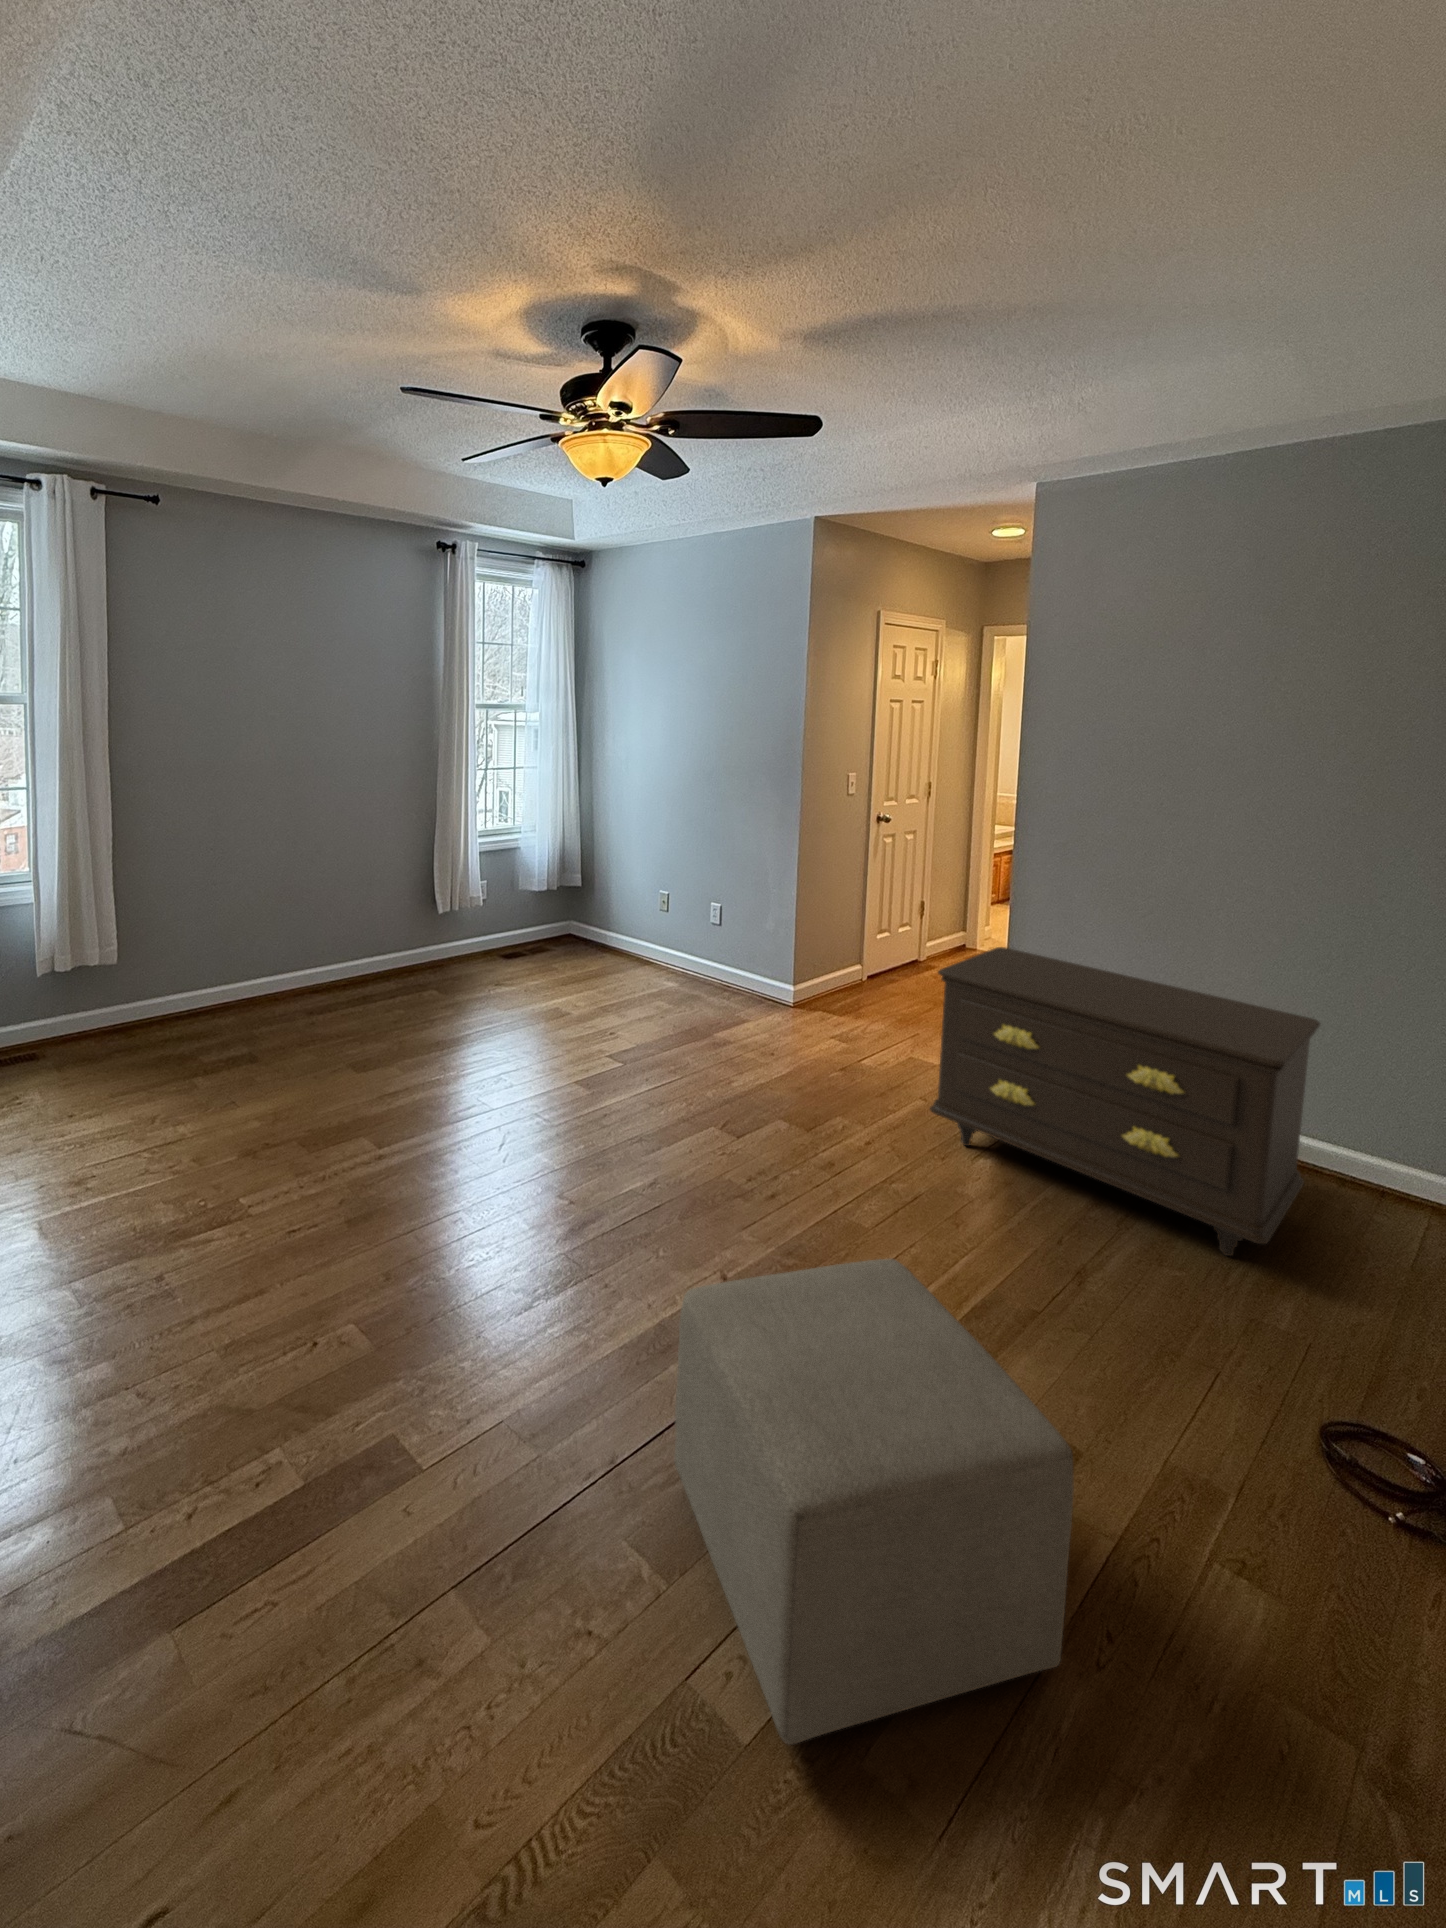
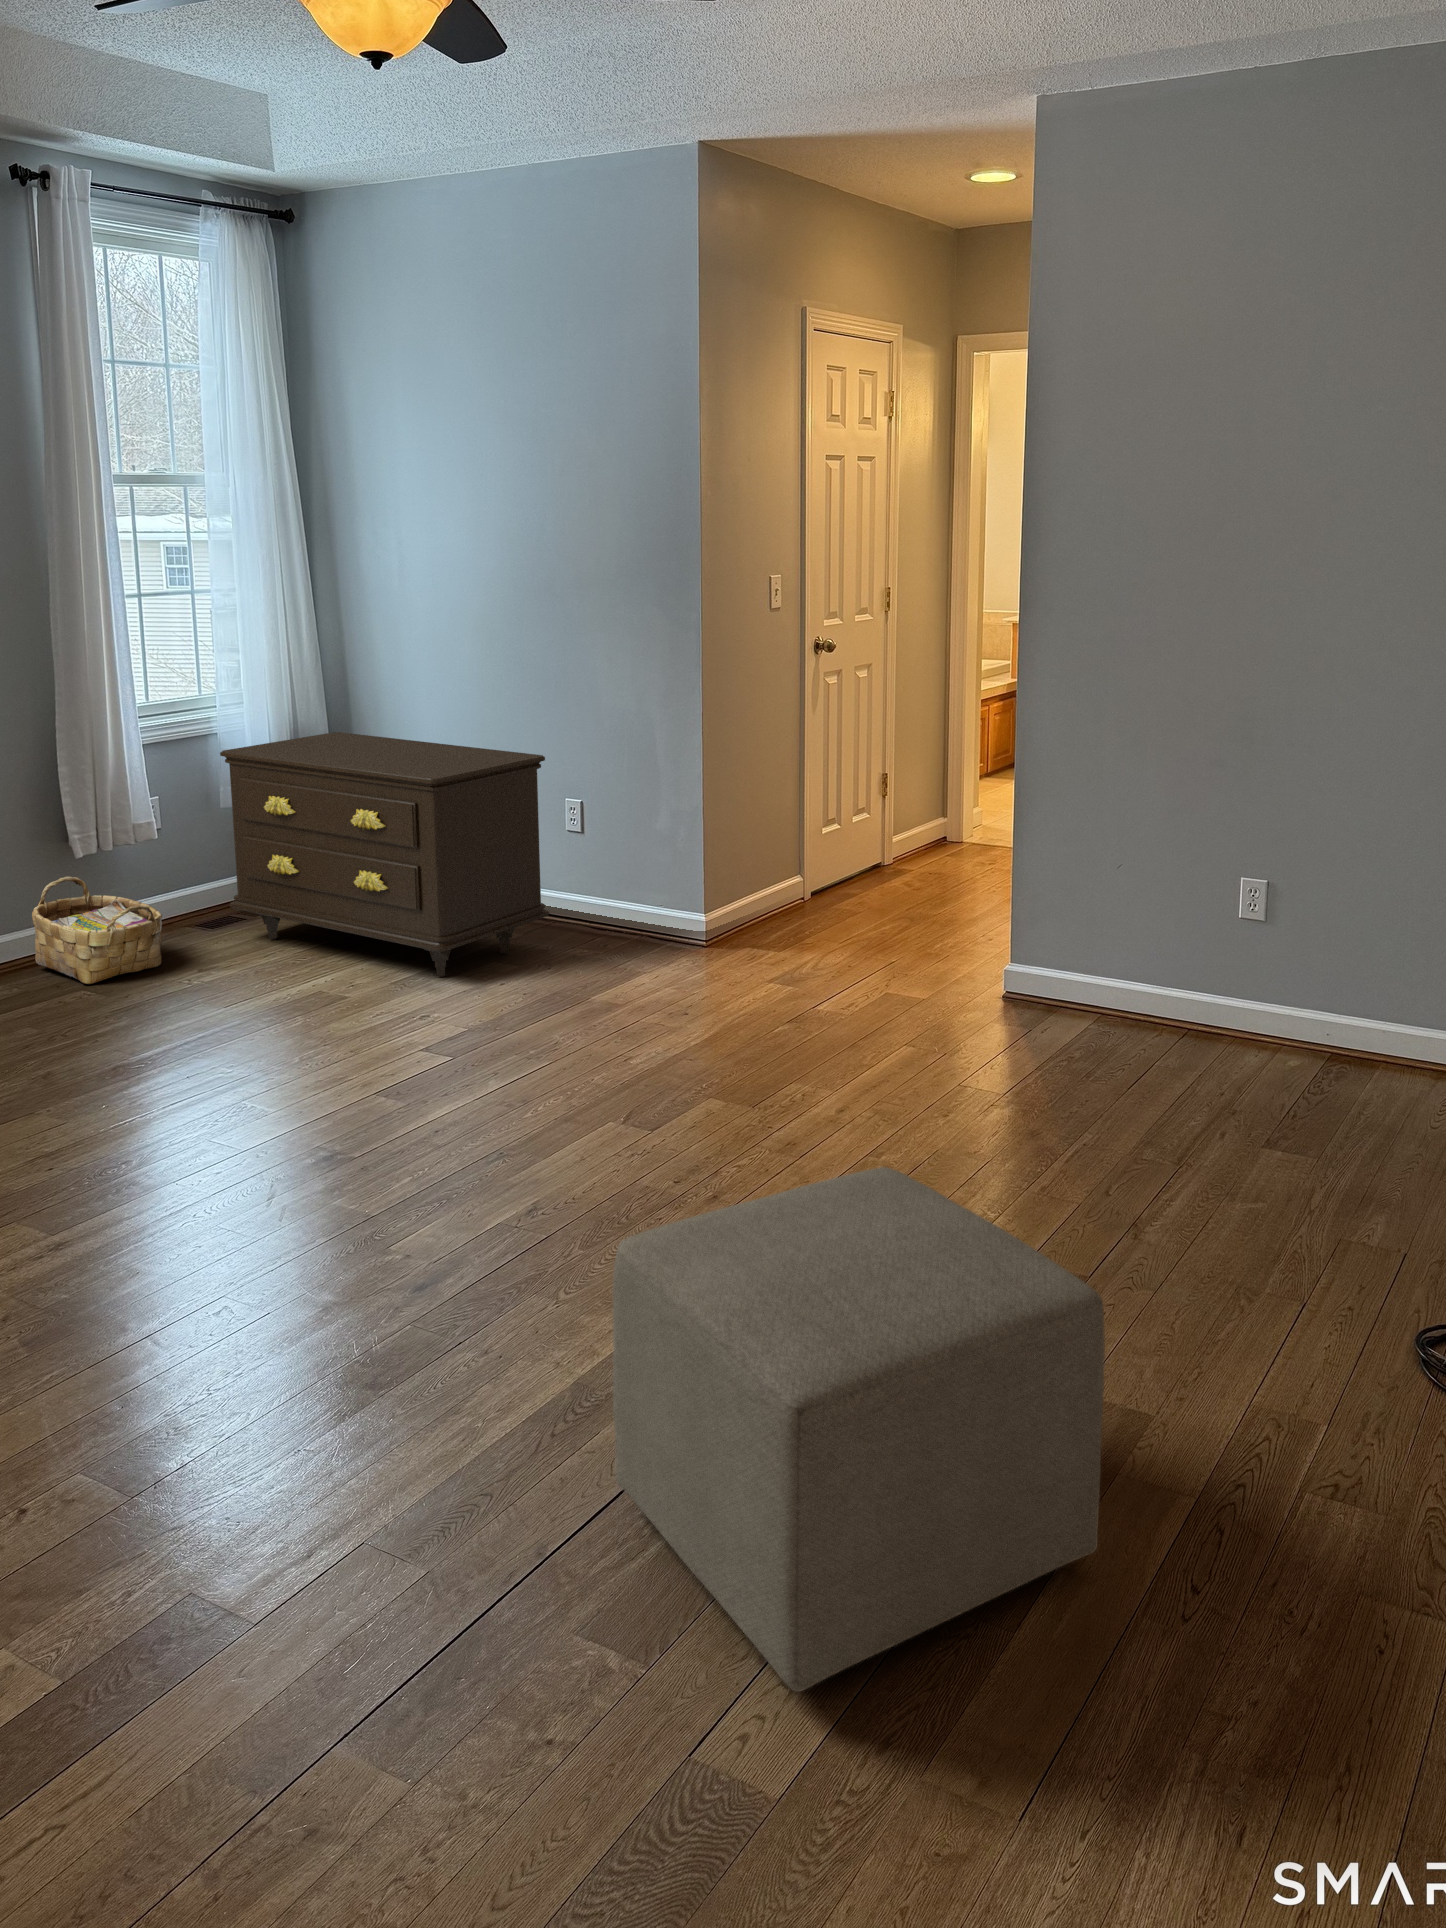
woven basket: none [415,923,481,986] -> present [32,877,162,984]
dresser: present [930,947,1320,1256] -> present [220,732,549,977]

